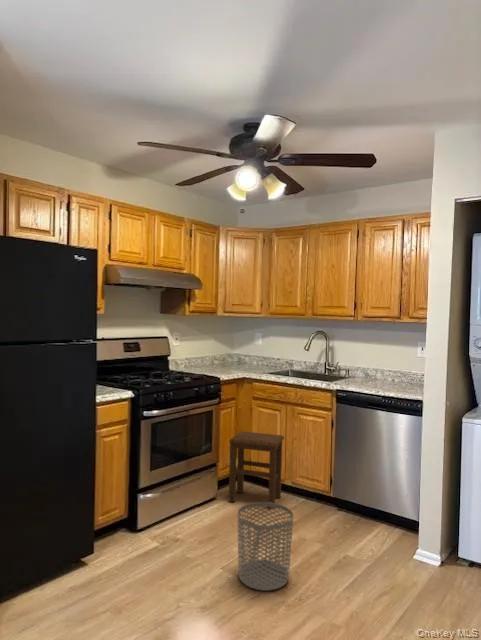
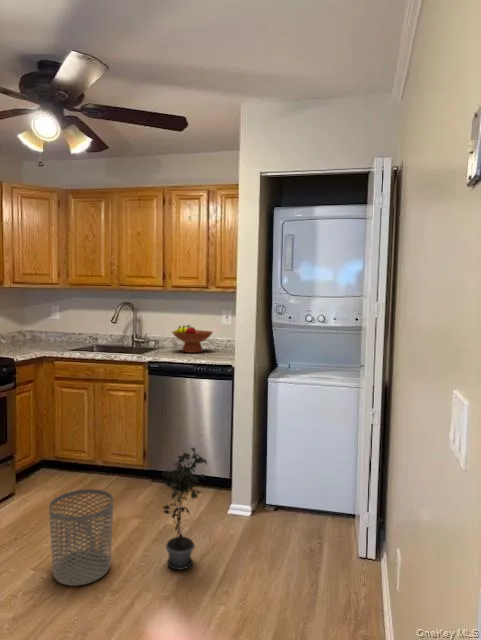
fruit bowl: none [363,356,406,384] -> present [172,325,213,353]
stool: present [229,431,284,508] -> none [30,415,93,495]
potted plant: none [333,479,386,601] -> present [162,448,207,570]

